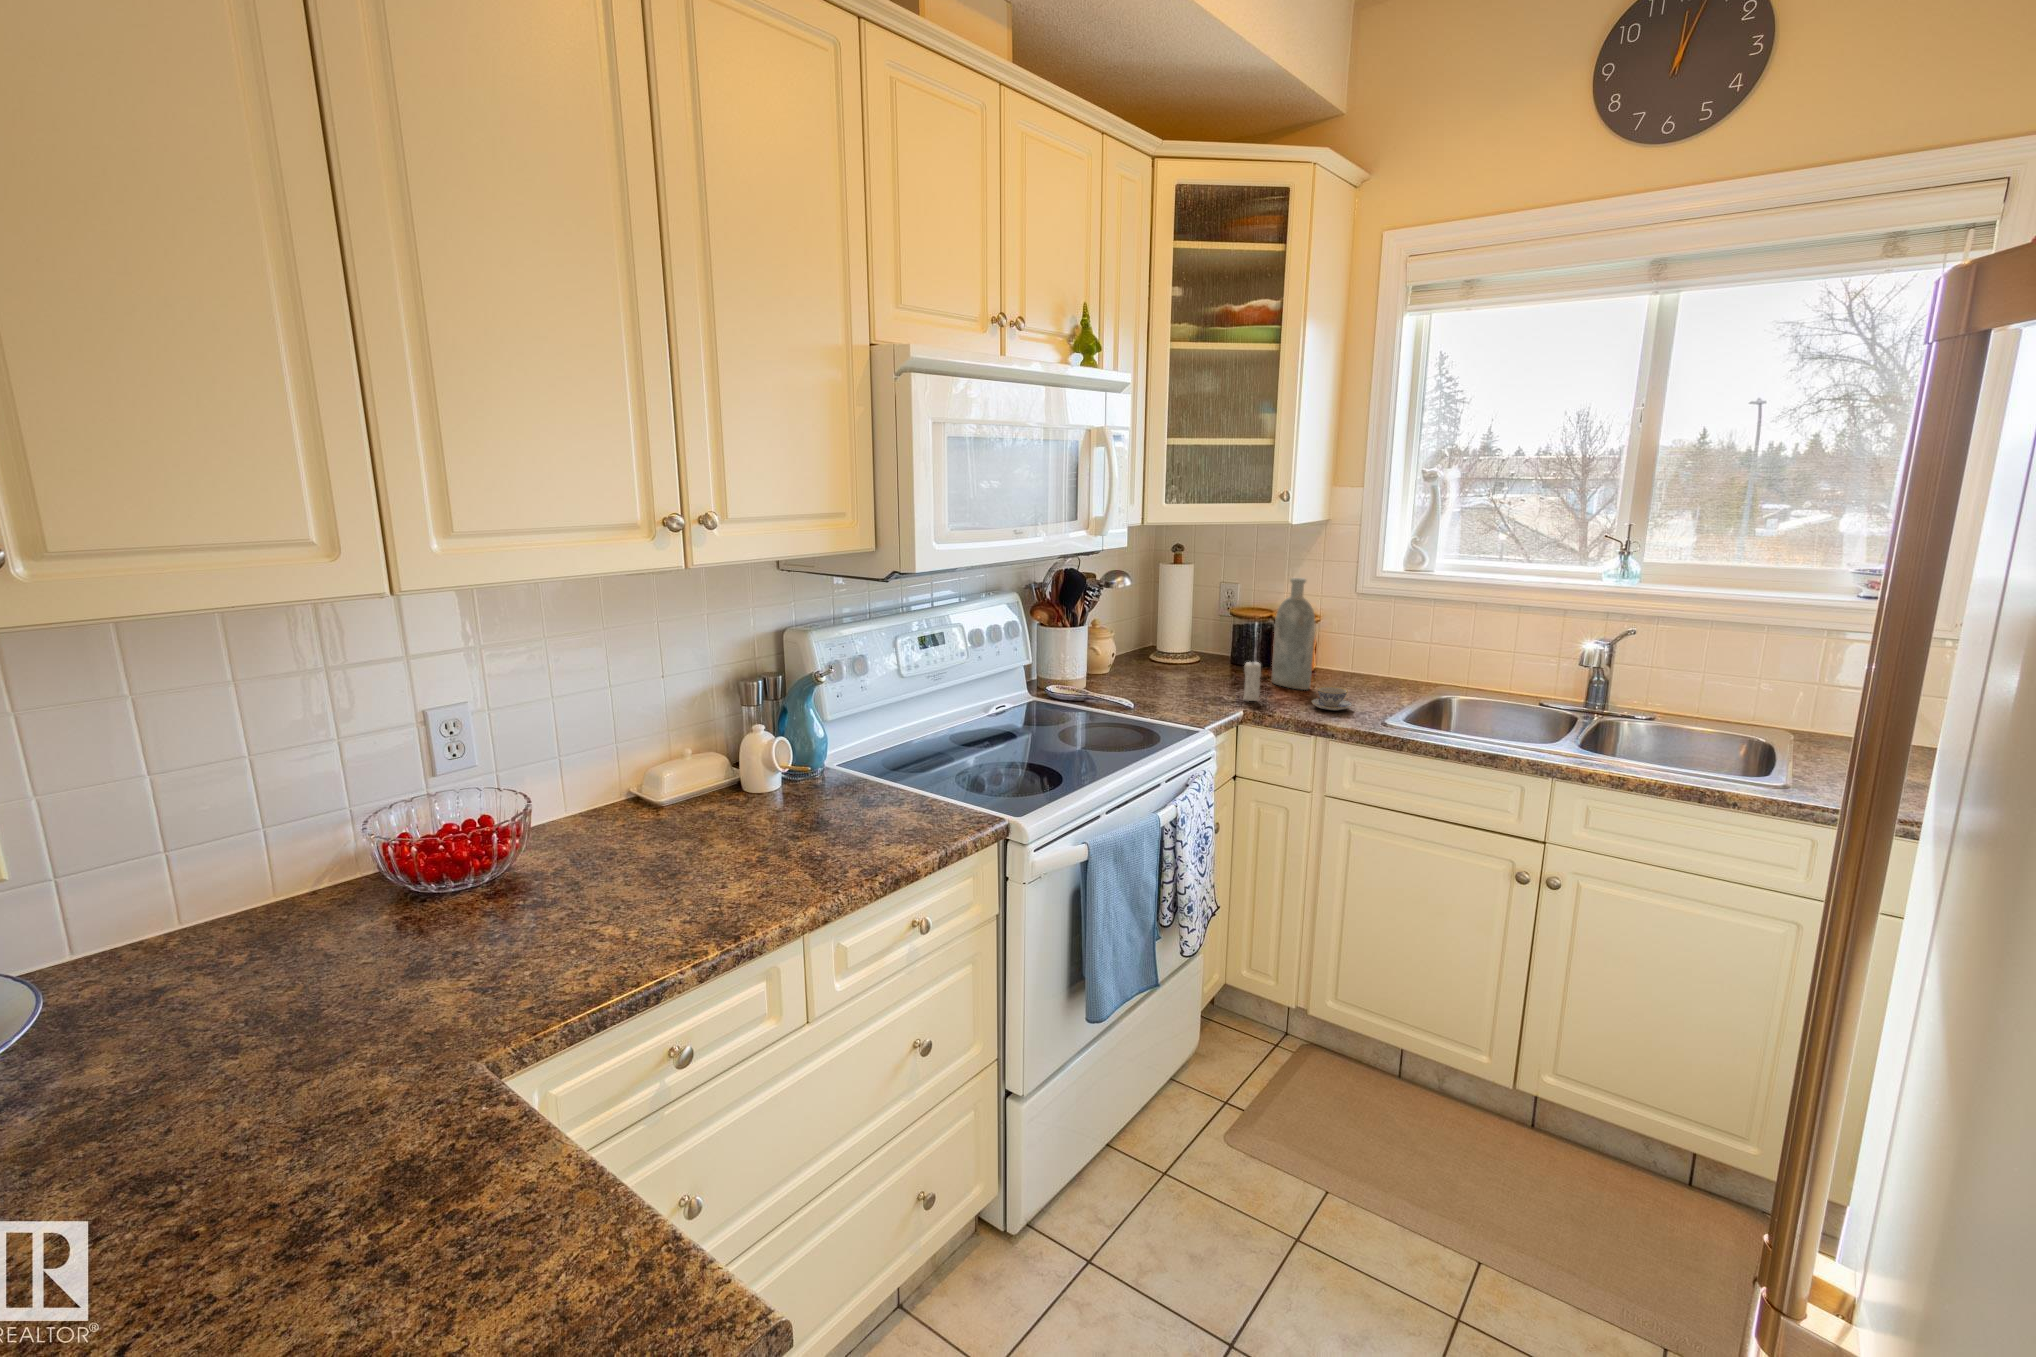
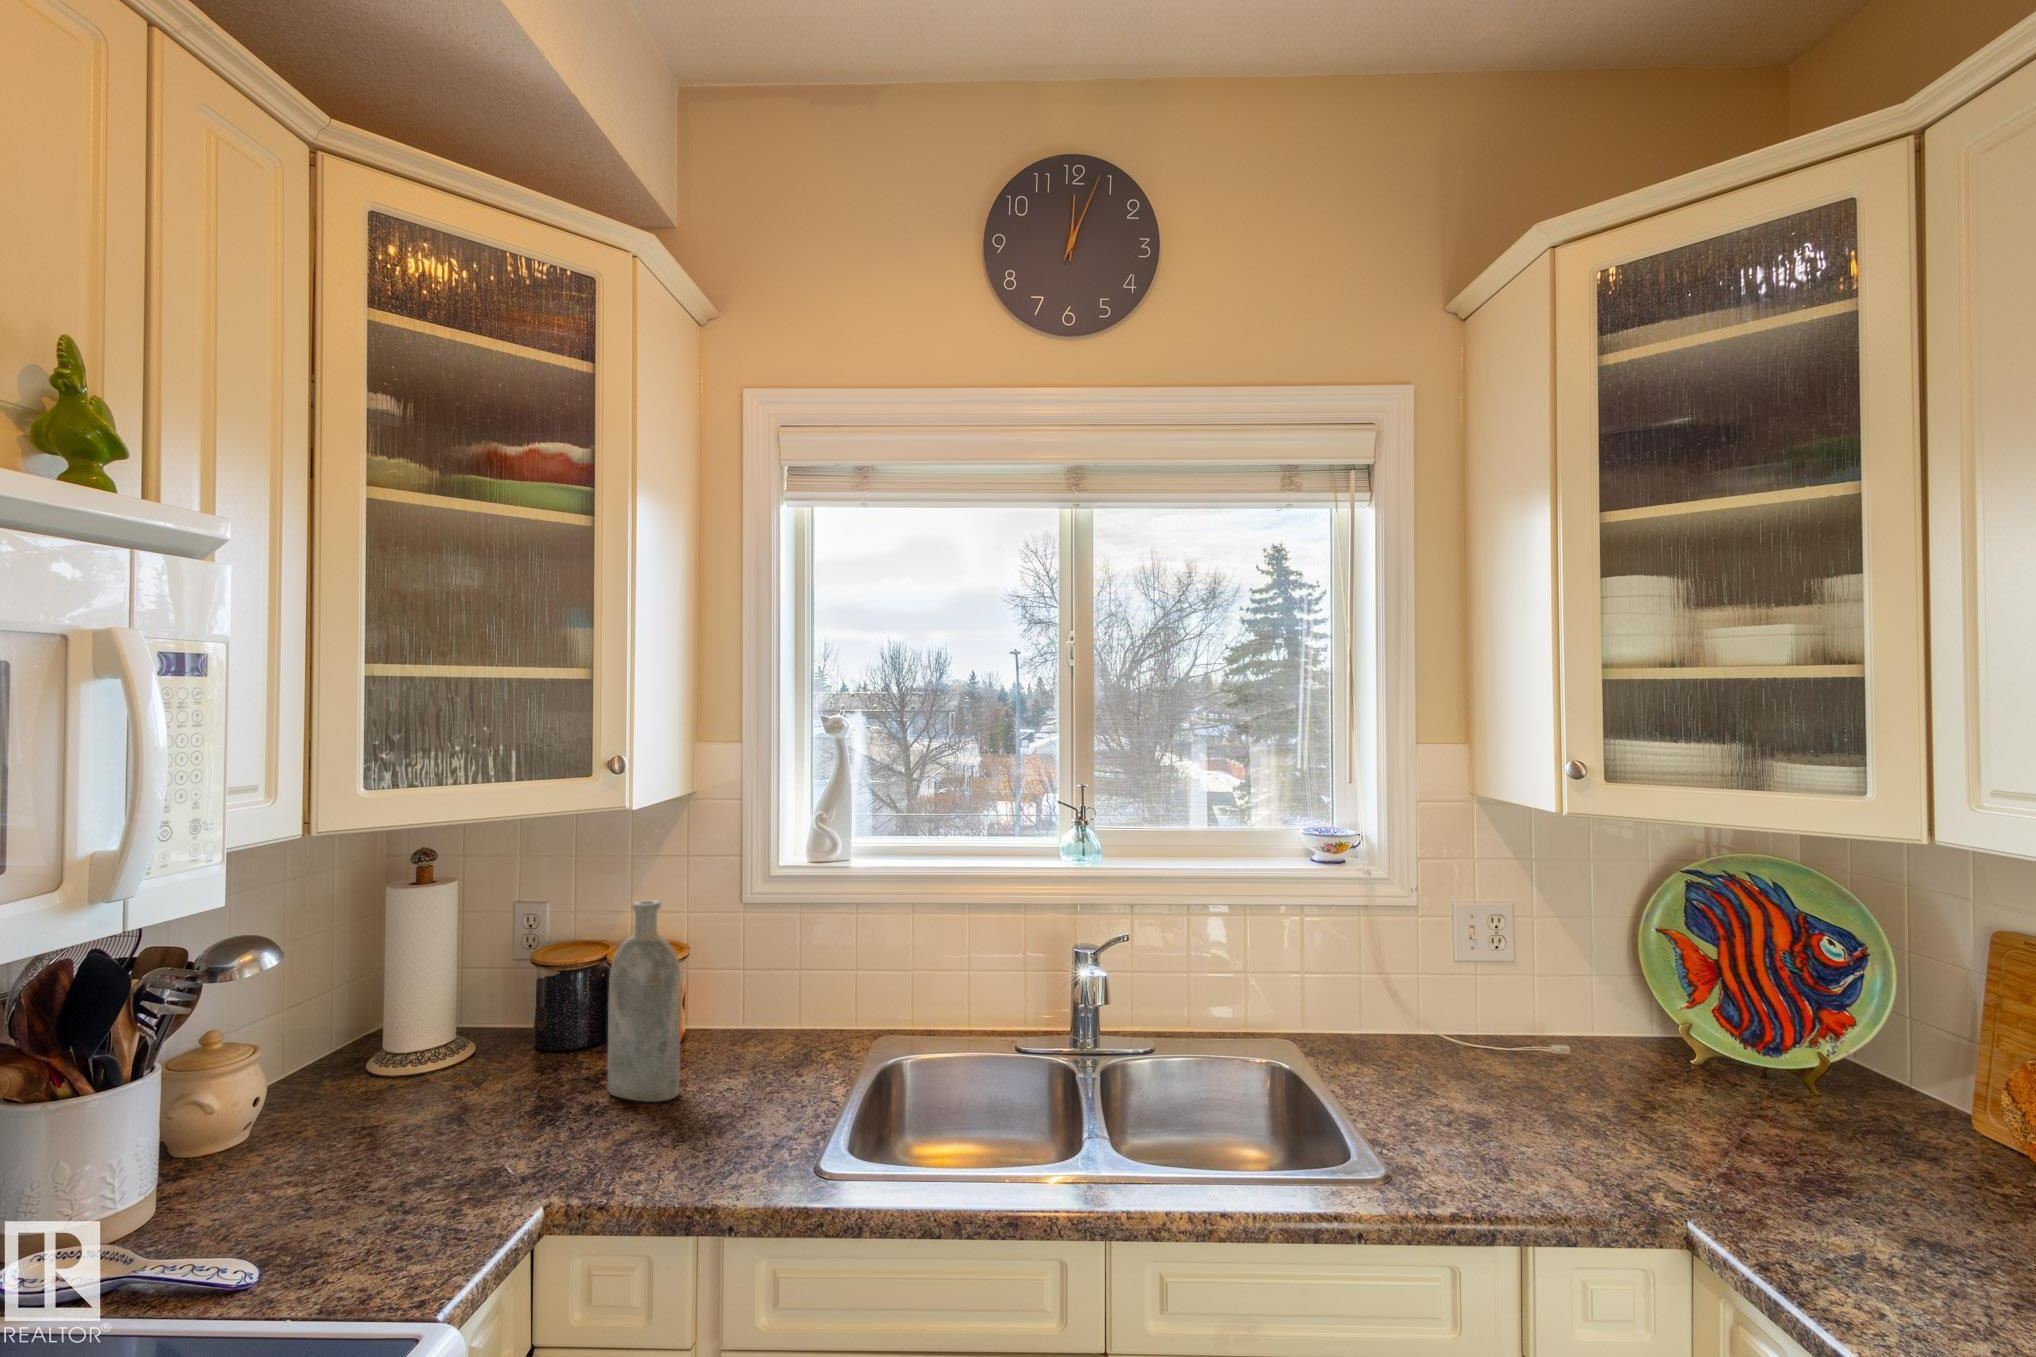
candle: present [1243,662,1261,701] -> none [545,1071,581,1169]
teacup: present [1311,687,1352,710] -> none [682,1101,757,1155]

